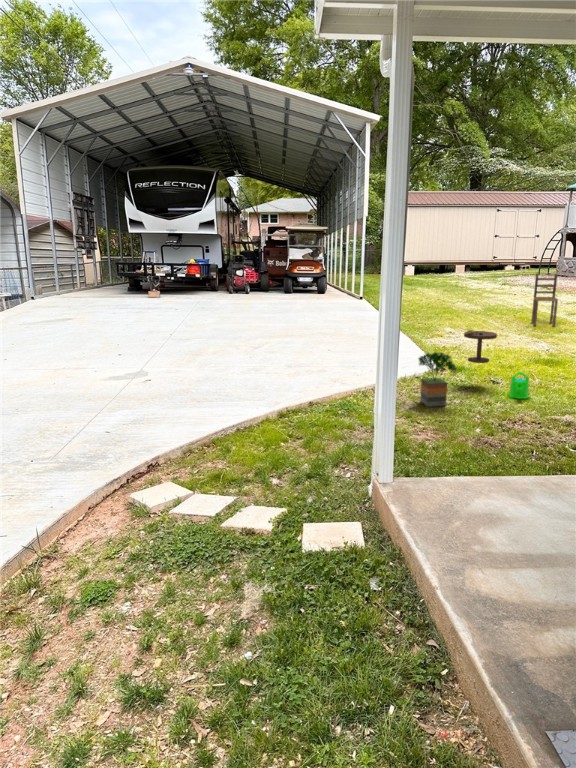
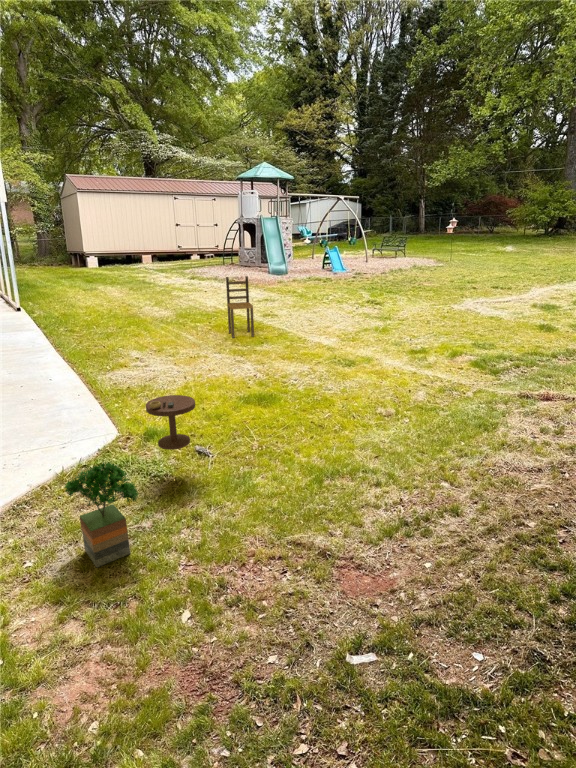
watering can: present [509,372,529,399] -> none [224,457,255,499]

